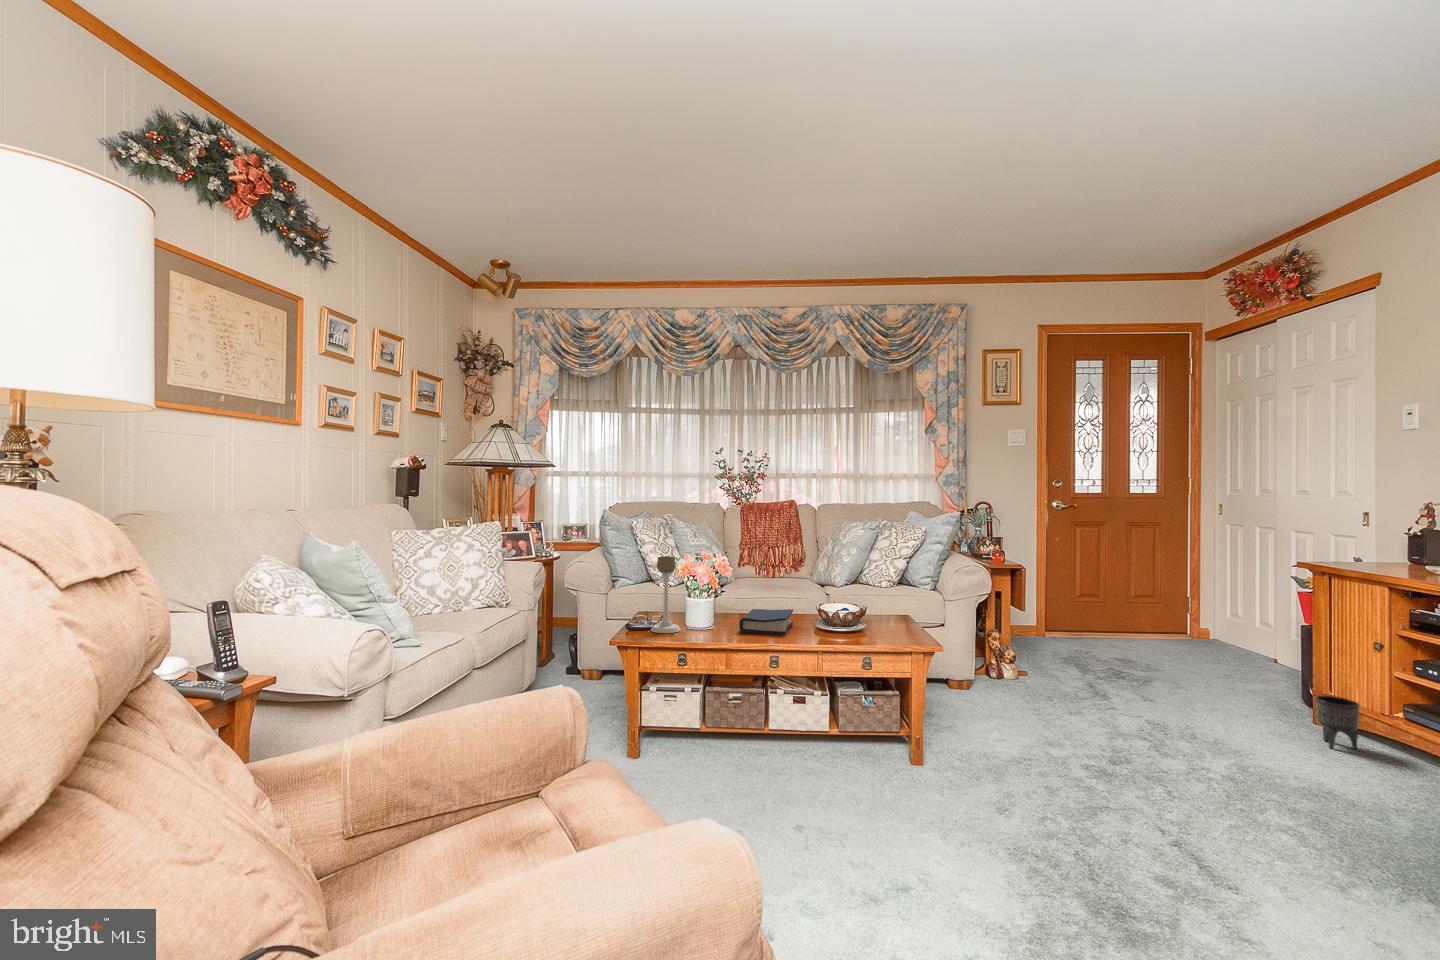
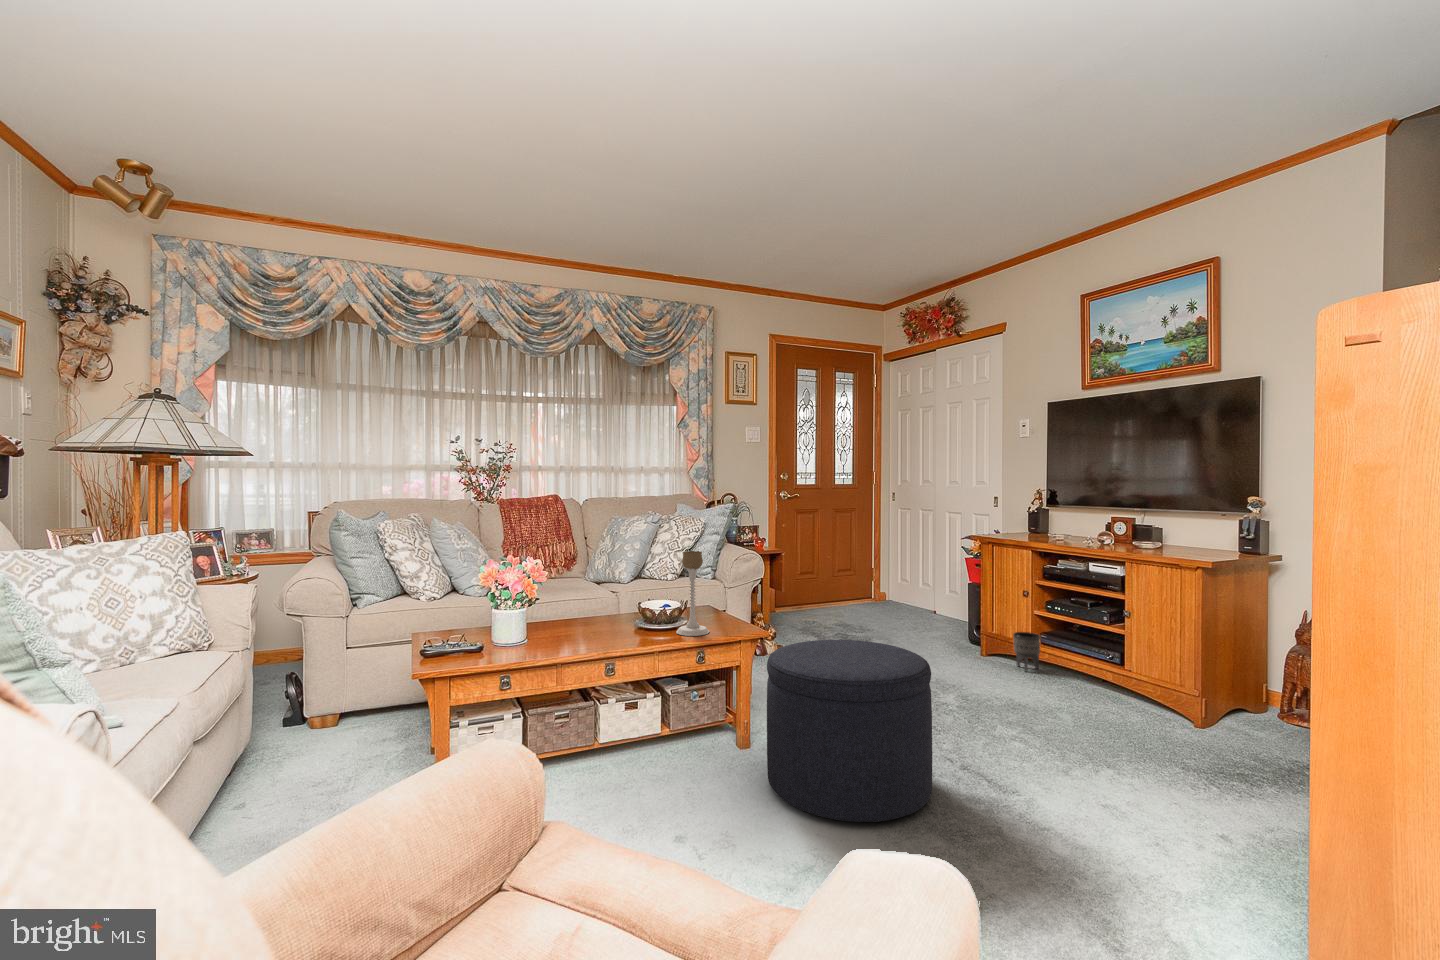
candle holder: present [651,556,681,633] -> present [676,551,709,636]
hardback book: present [740,609,793,635] -> none [573,610,632,643]
ottoman: none [880,658,1053,842] -> present [767,640,932,822]

